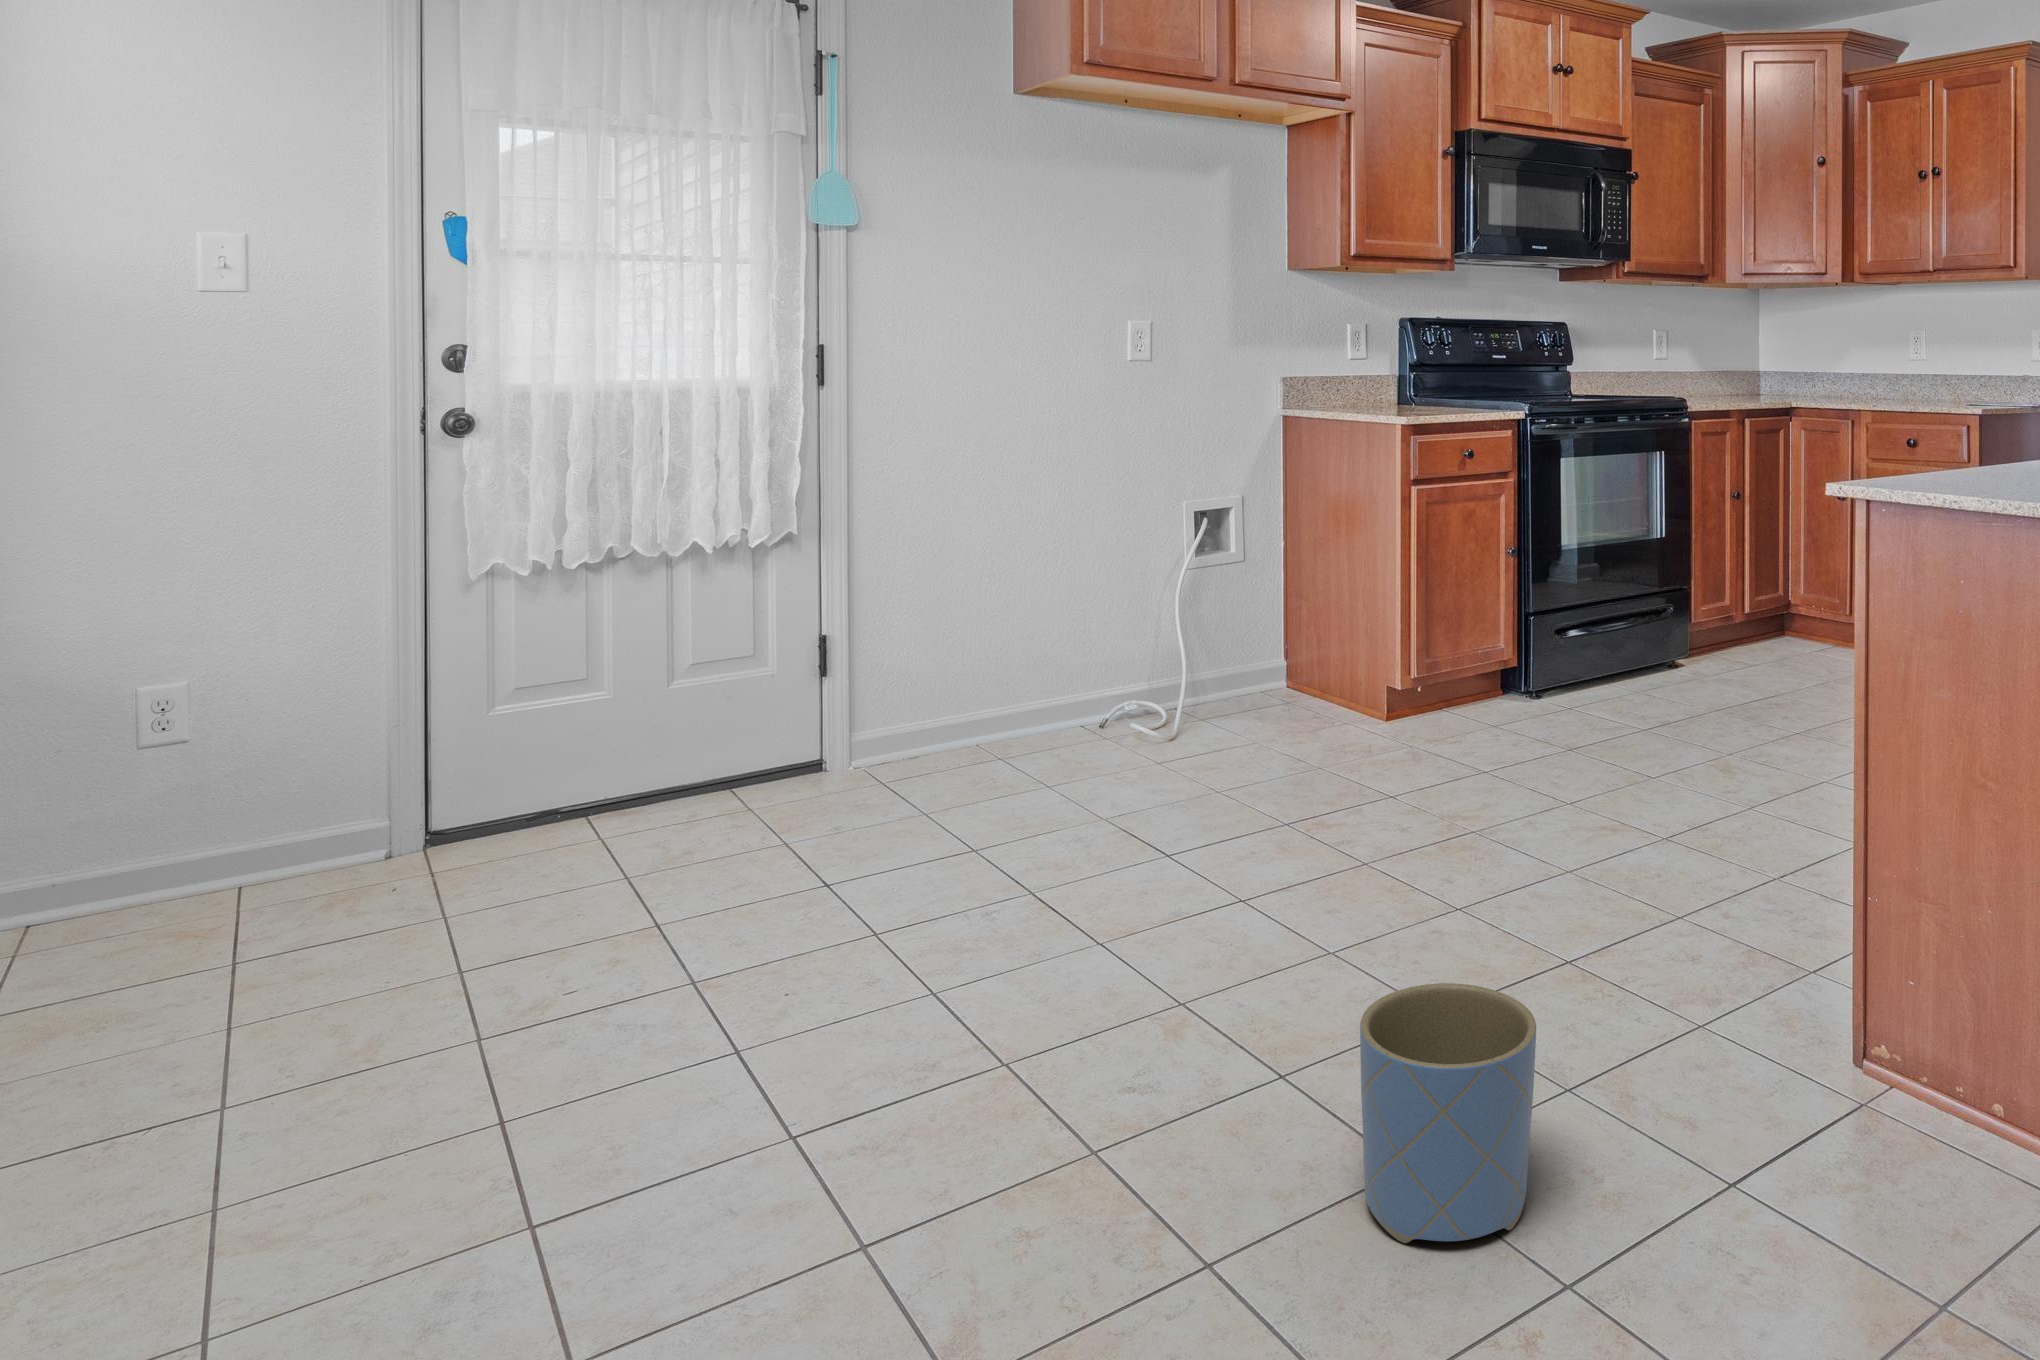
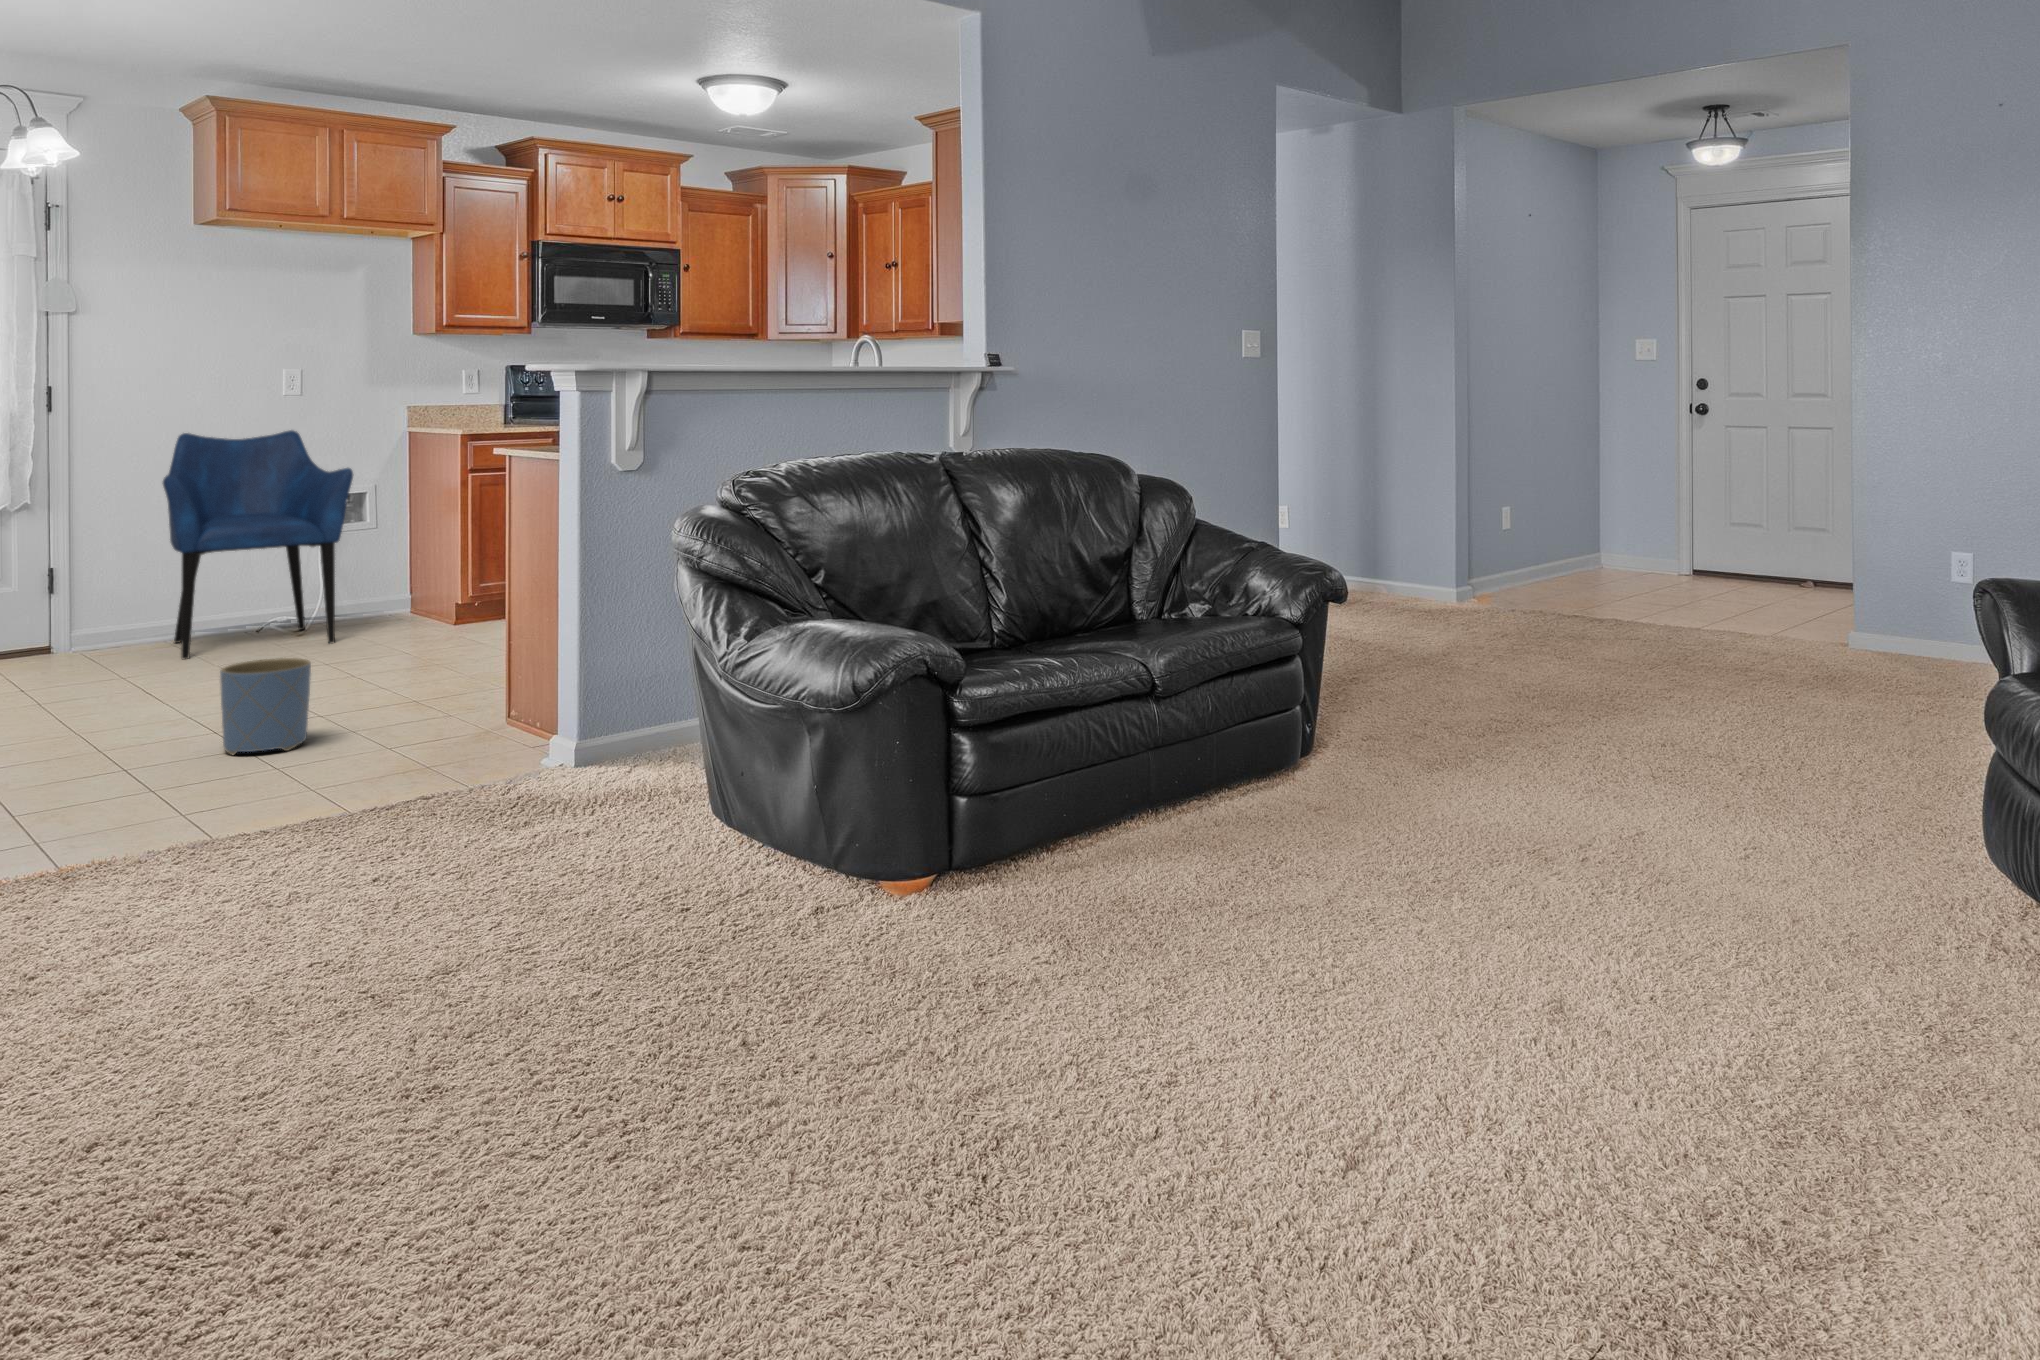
armchair: none [996,417,1275,803] -> present [163,430,353,659]

